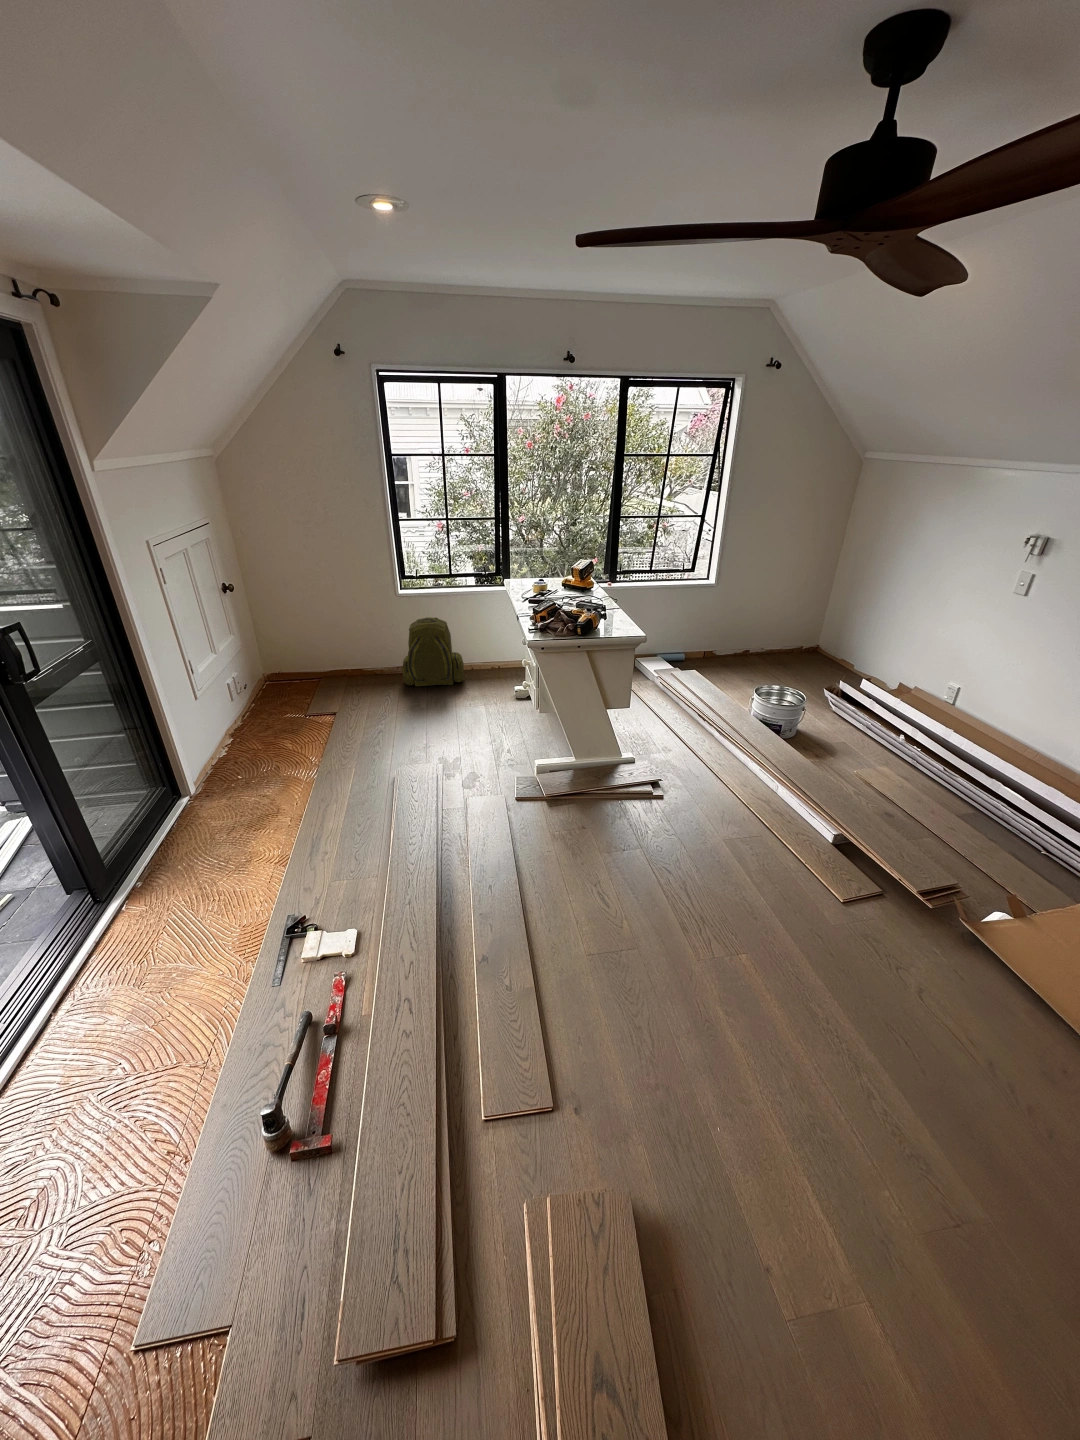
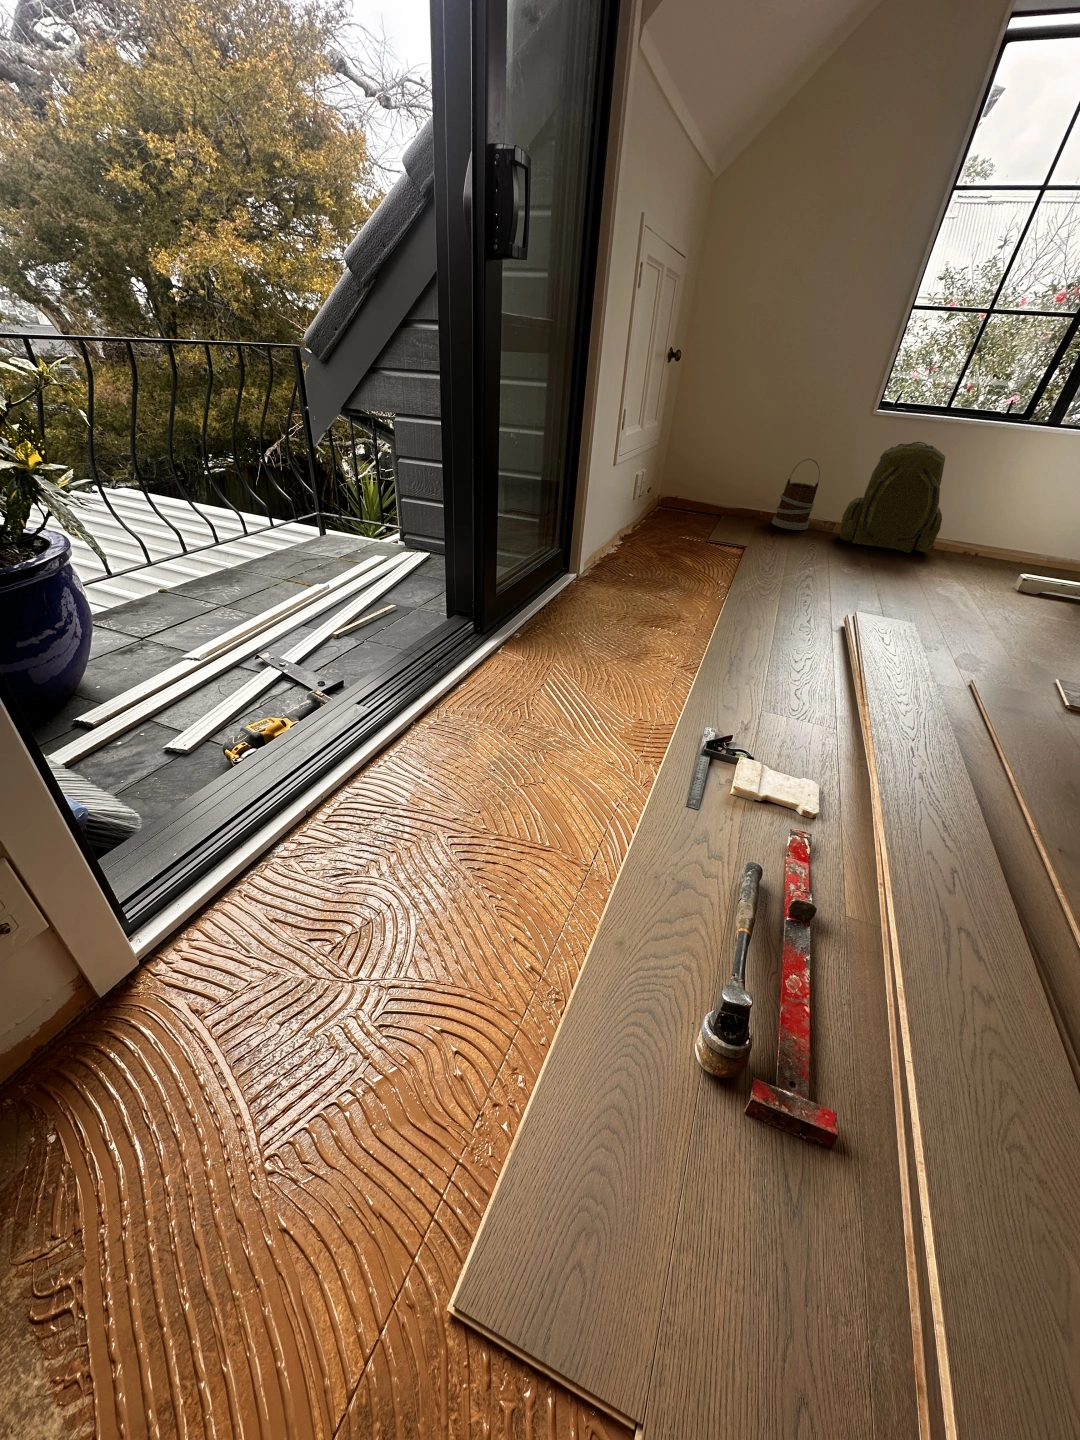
wooden bucket: none [357,635,385,684] -> present [772,459,820,530]

